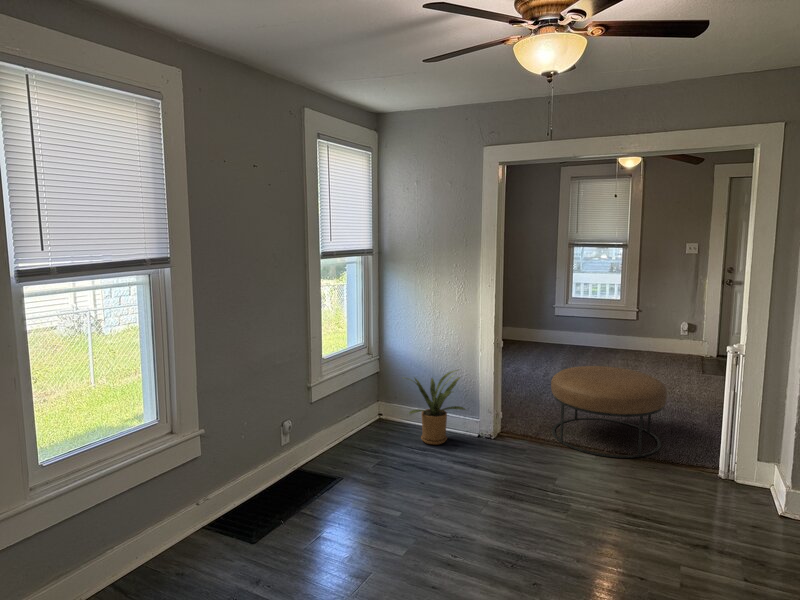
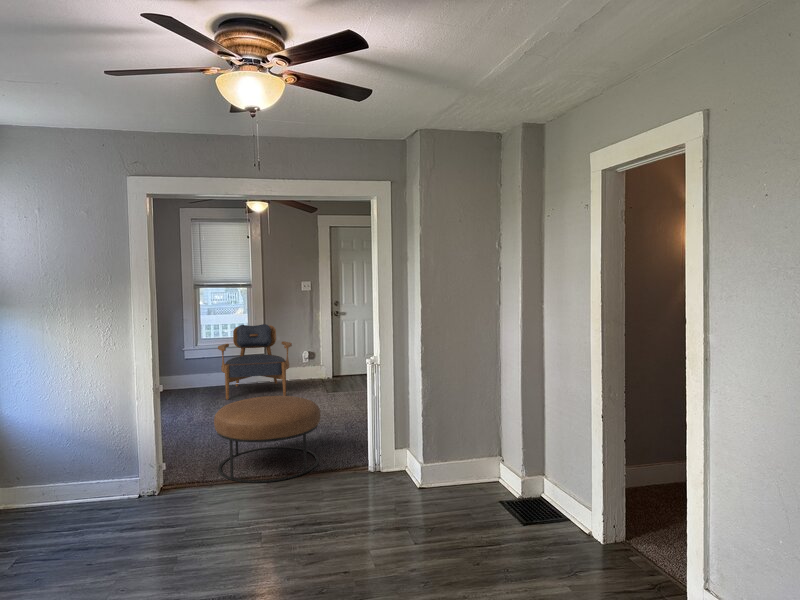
armchair: none [584,287,666,368] -> present [218,324,292,400]
house plant: present [408,370,465,445] -> none [26,425,127,525]

